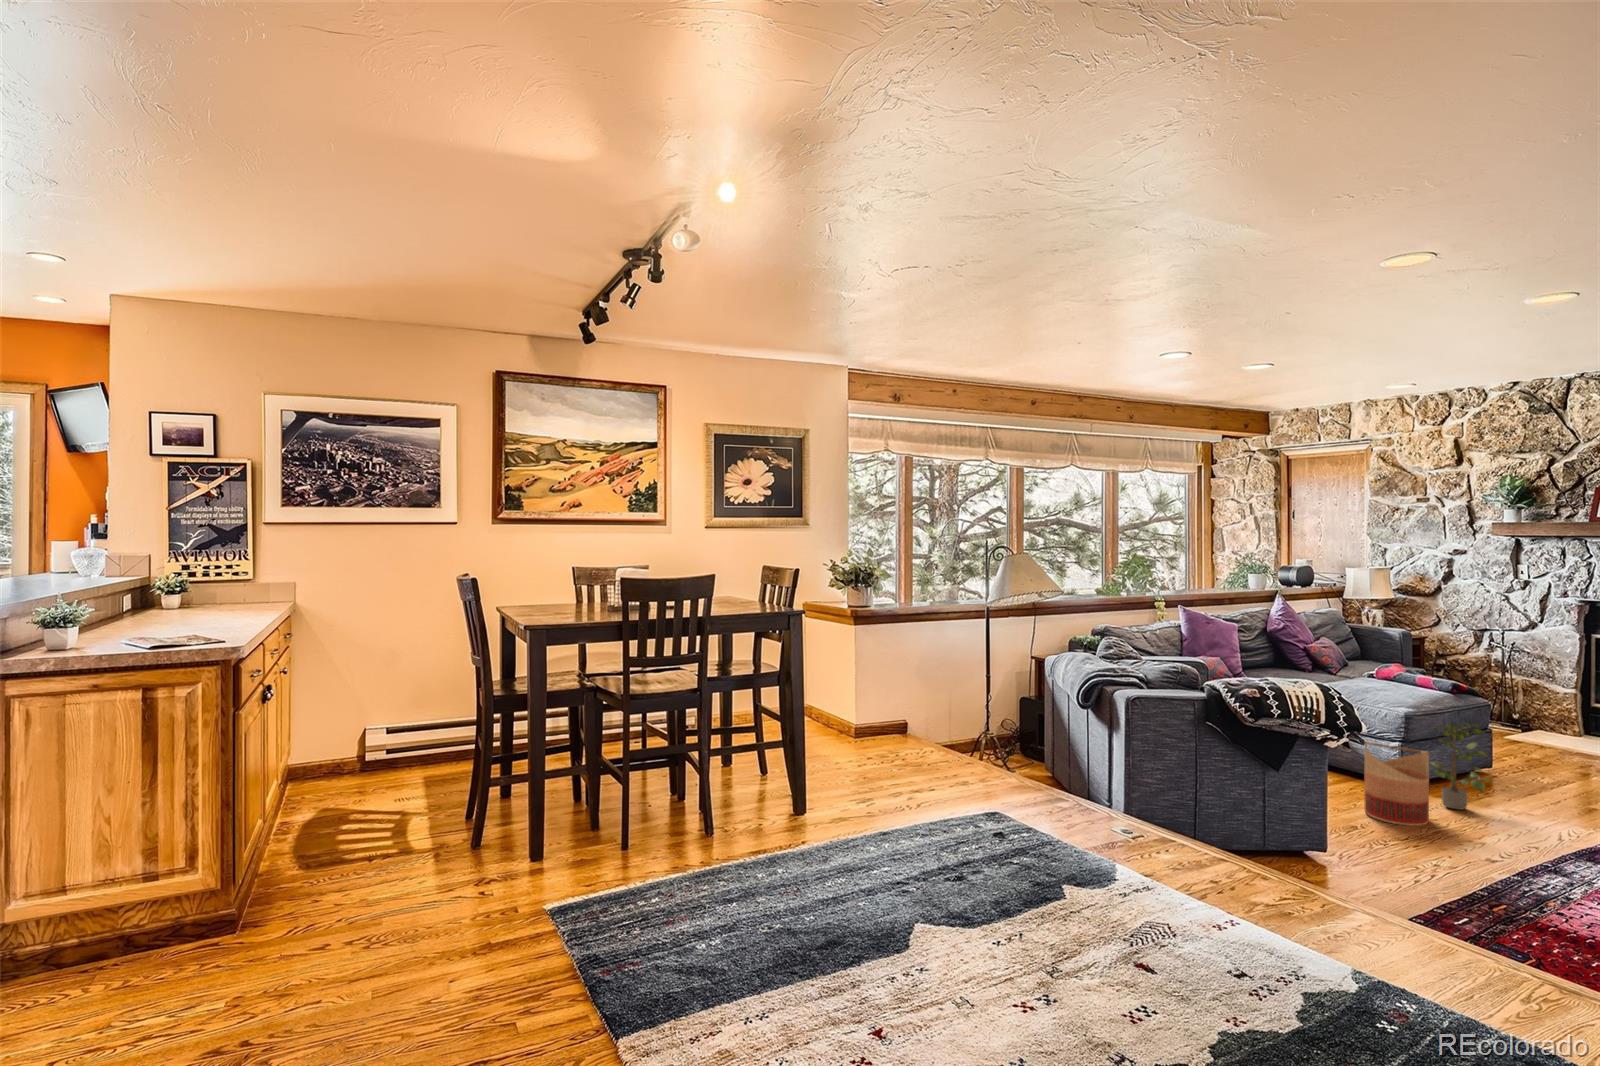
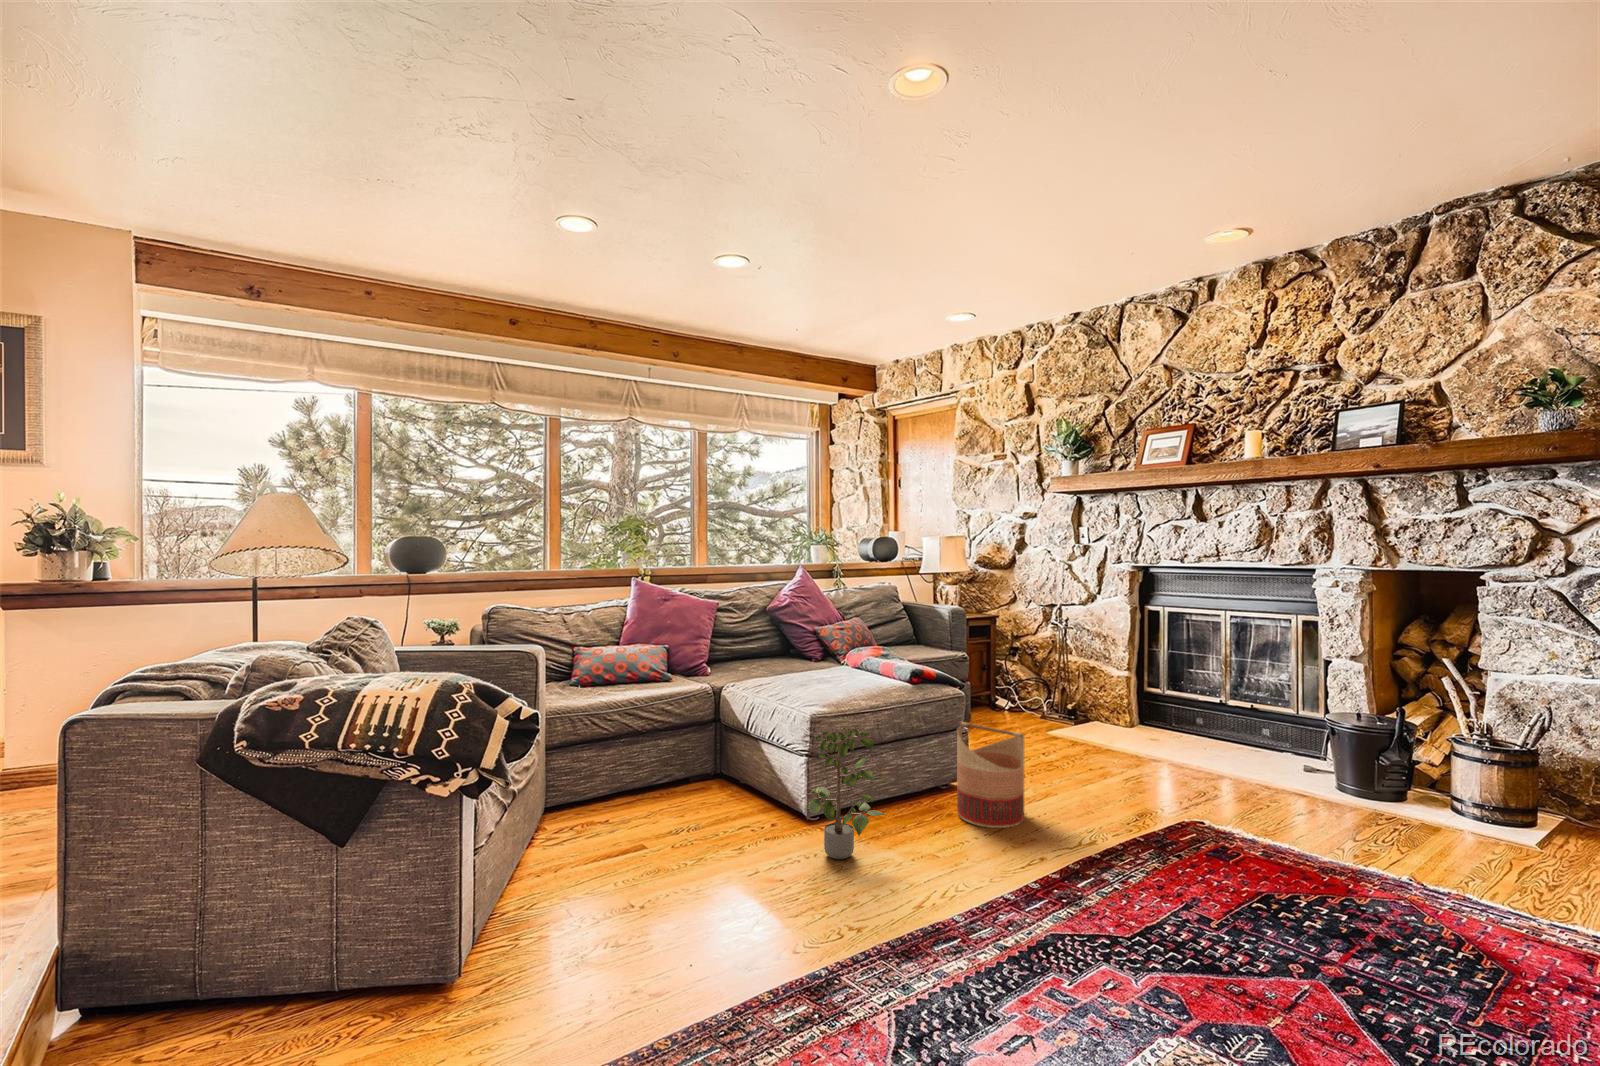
basket: present [1364,741,1430,826] -> present [957,722,1024,828]

